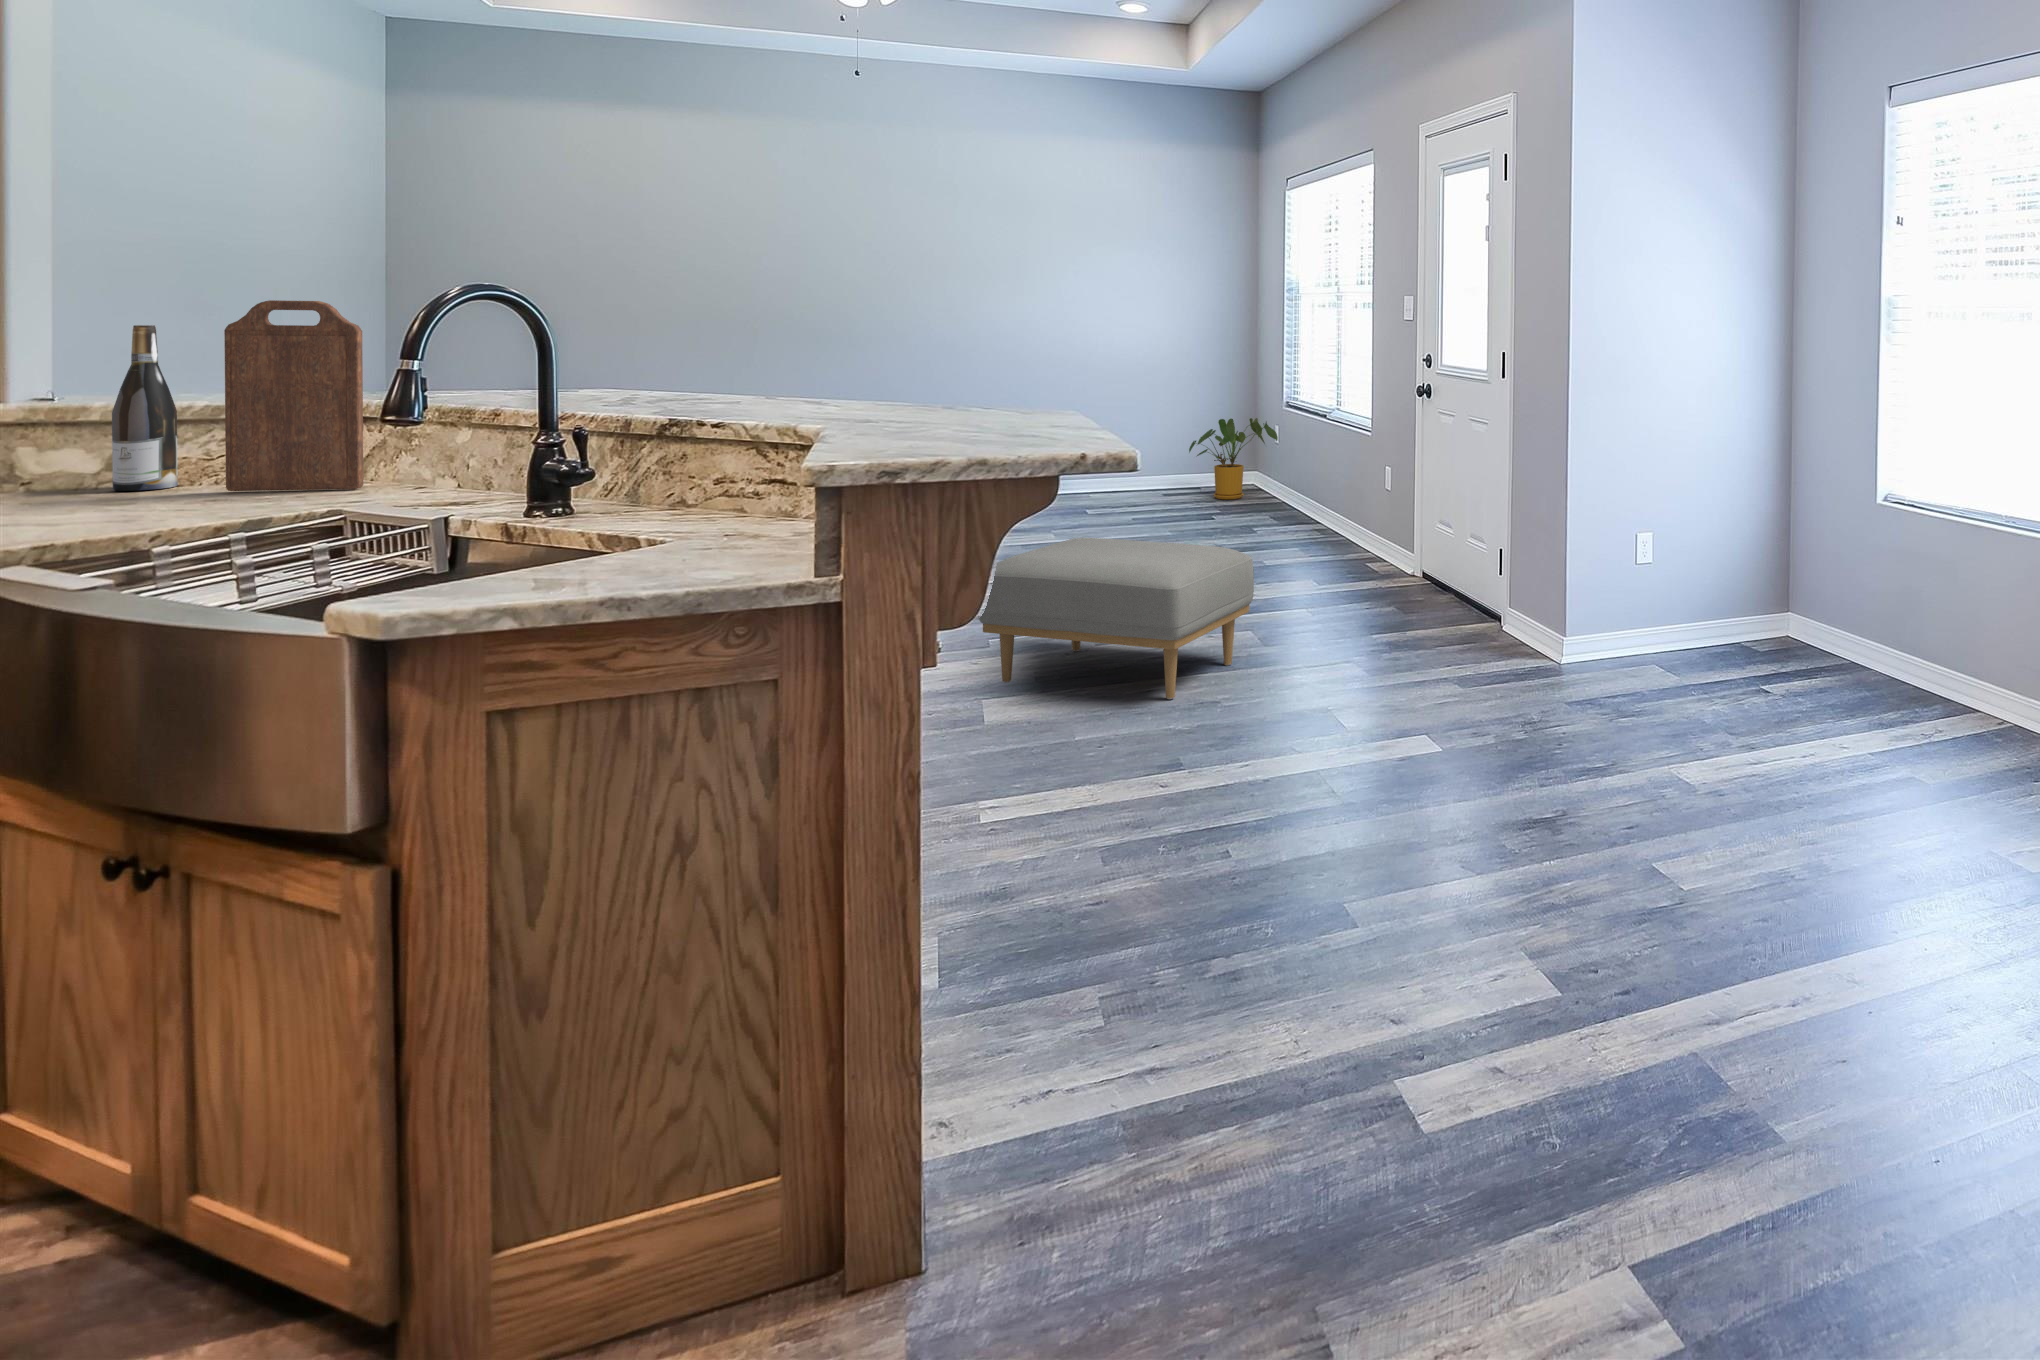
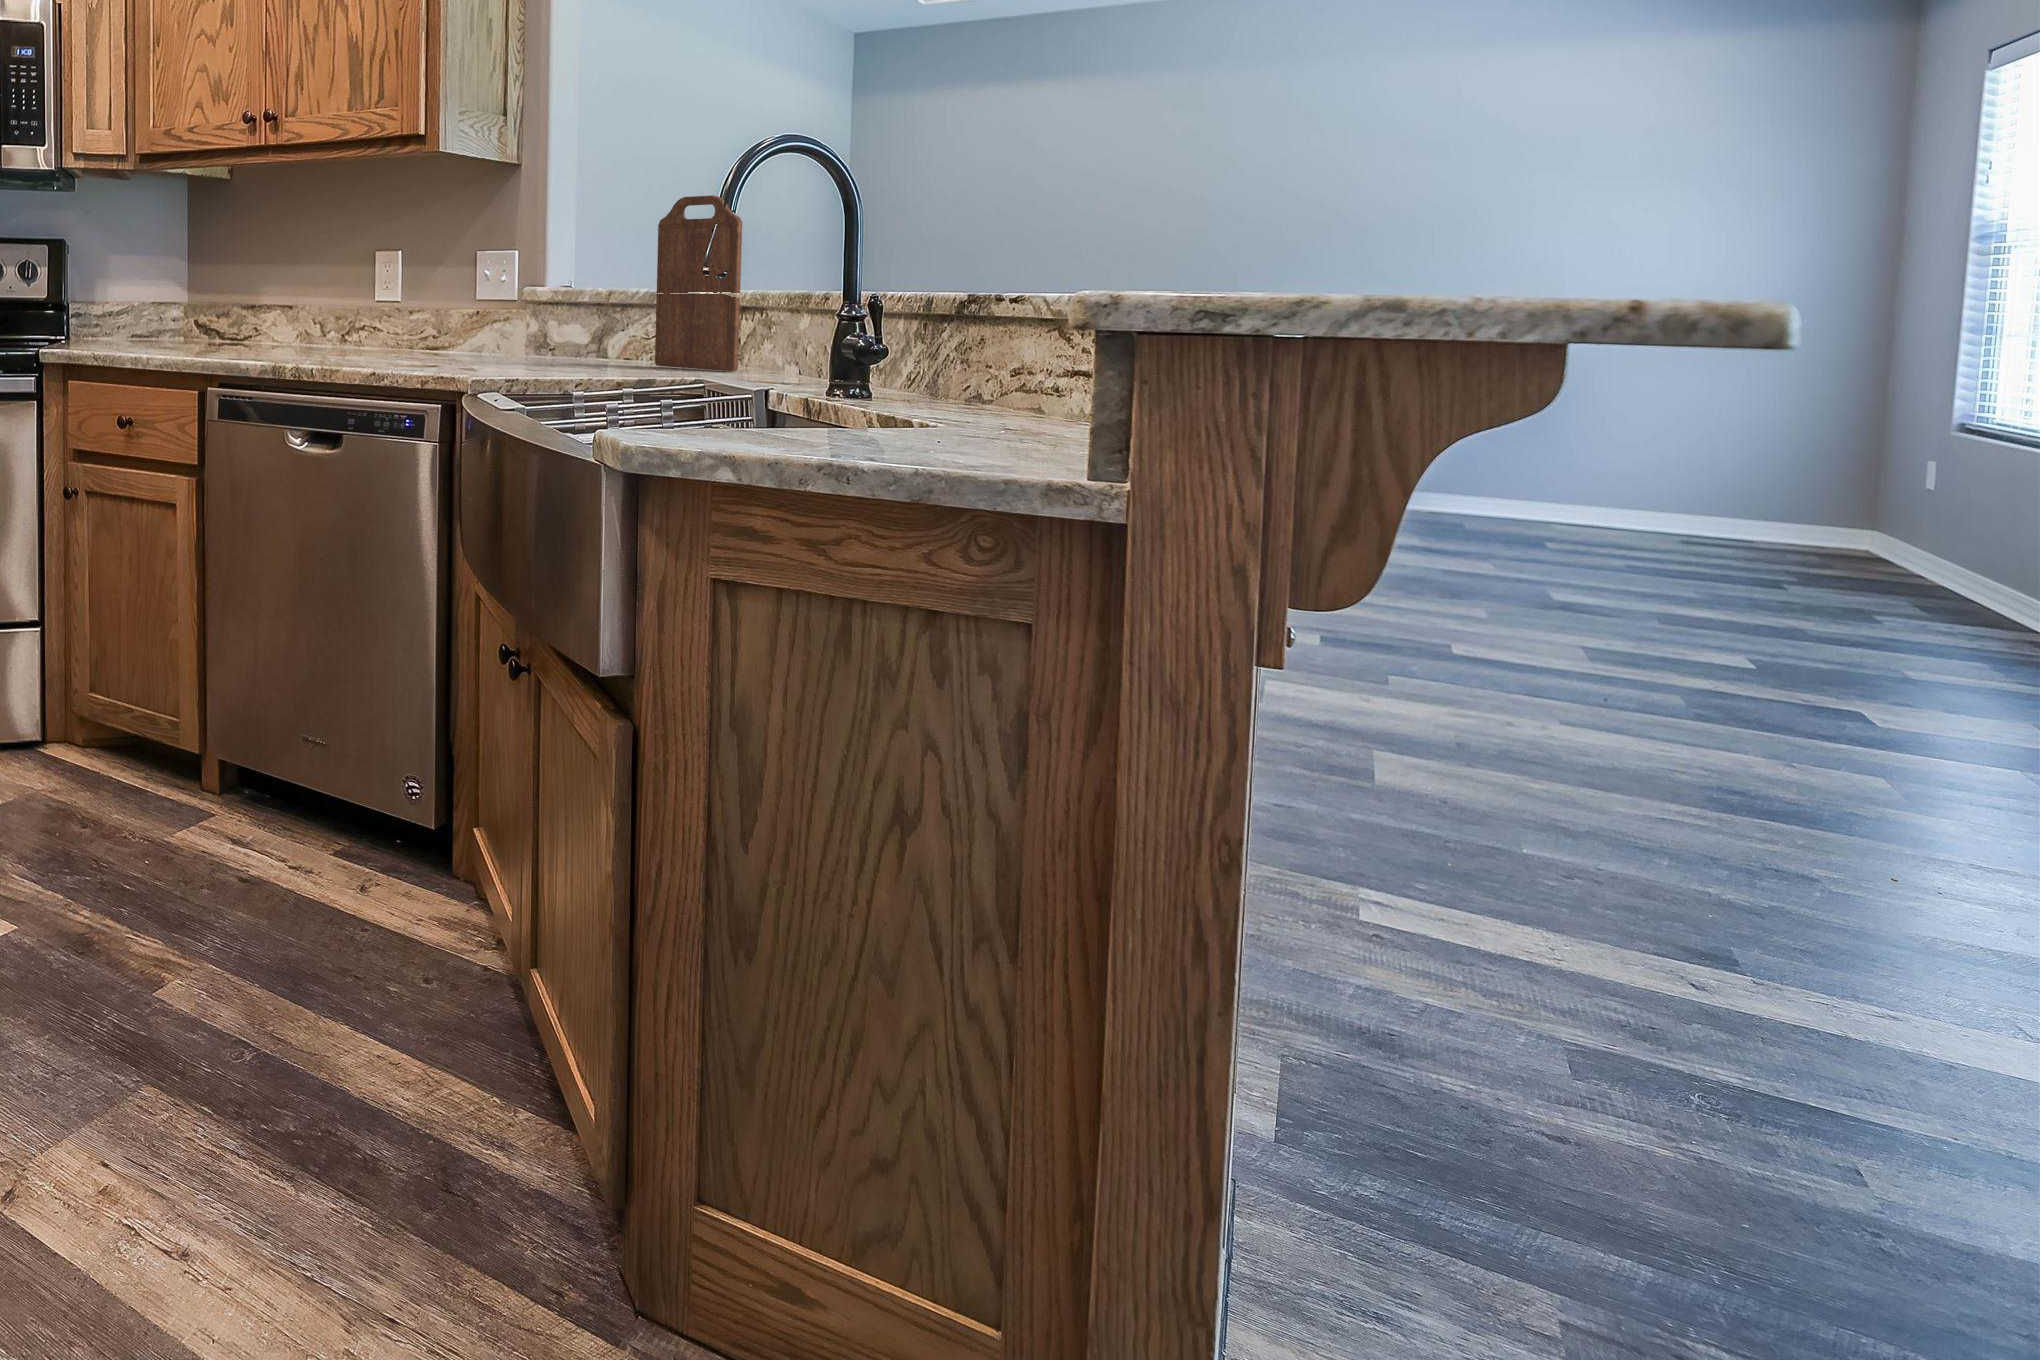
wine bottle: present [112,325,178,491] -> none [599,226,636,362]
house plant: present [1189,418,1278,499] -> none [1731,439,1931,567]
ottoman: present [979,538,1254,699] -> none [1367,564,1906,847]

